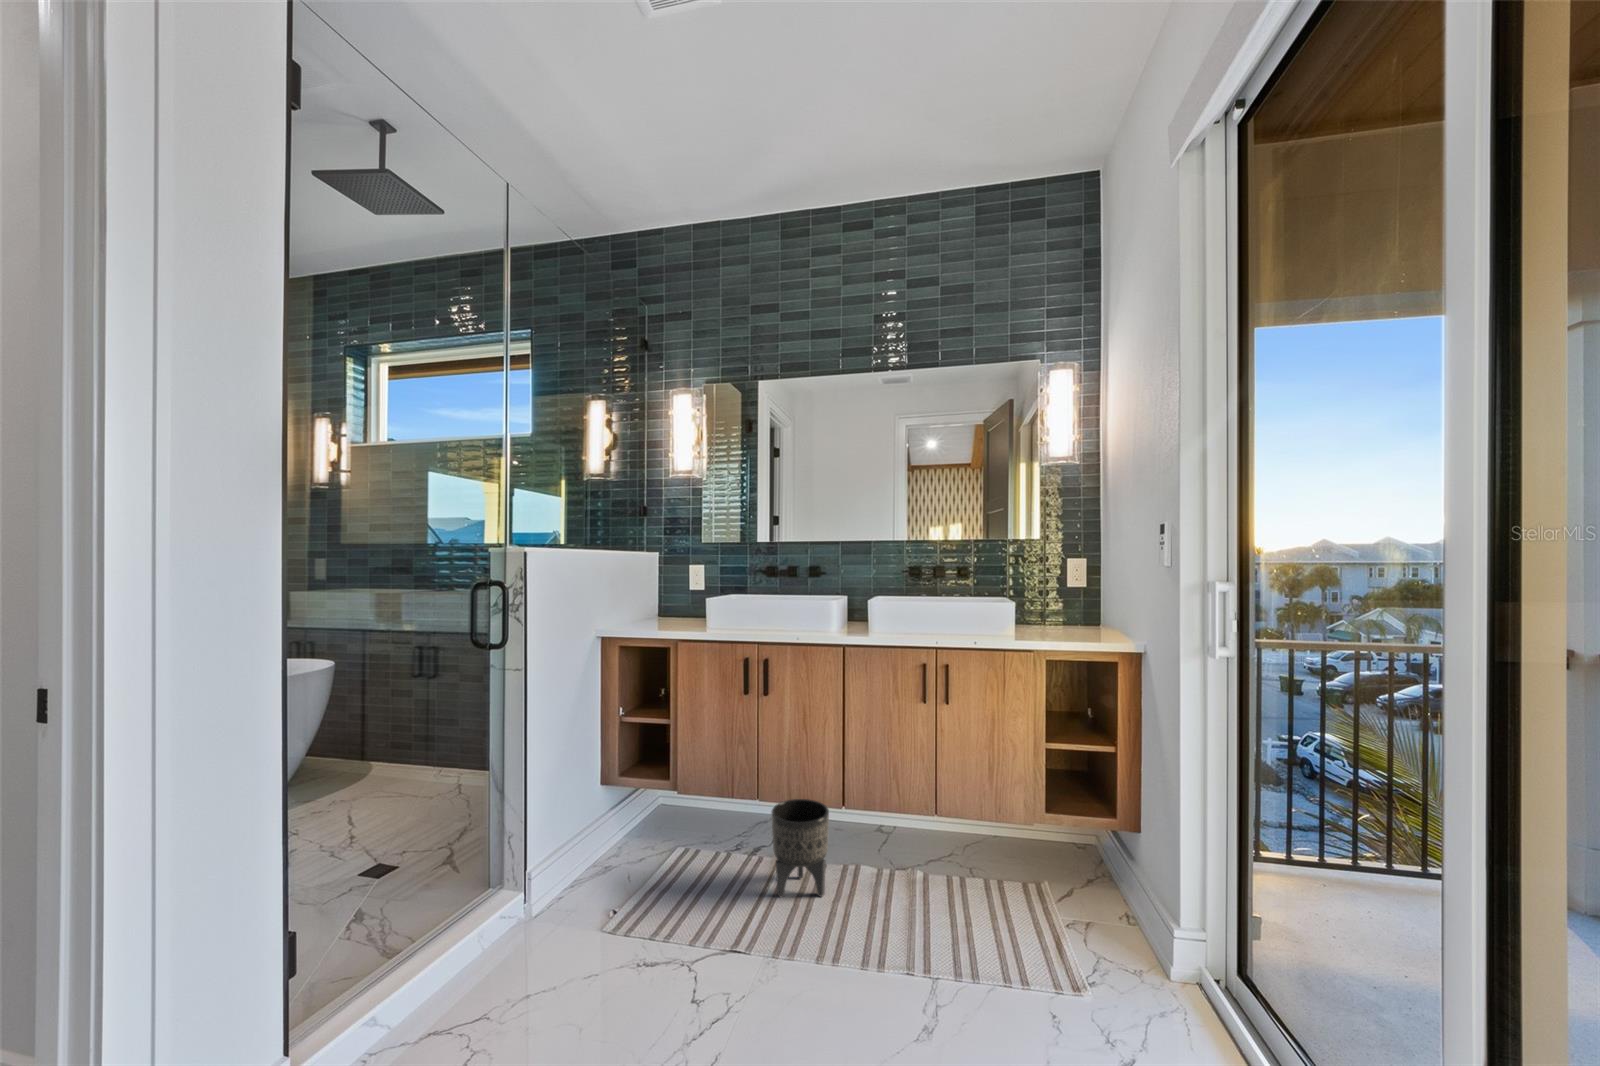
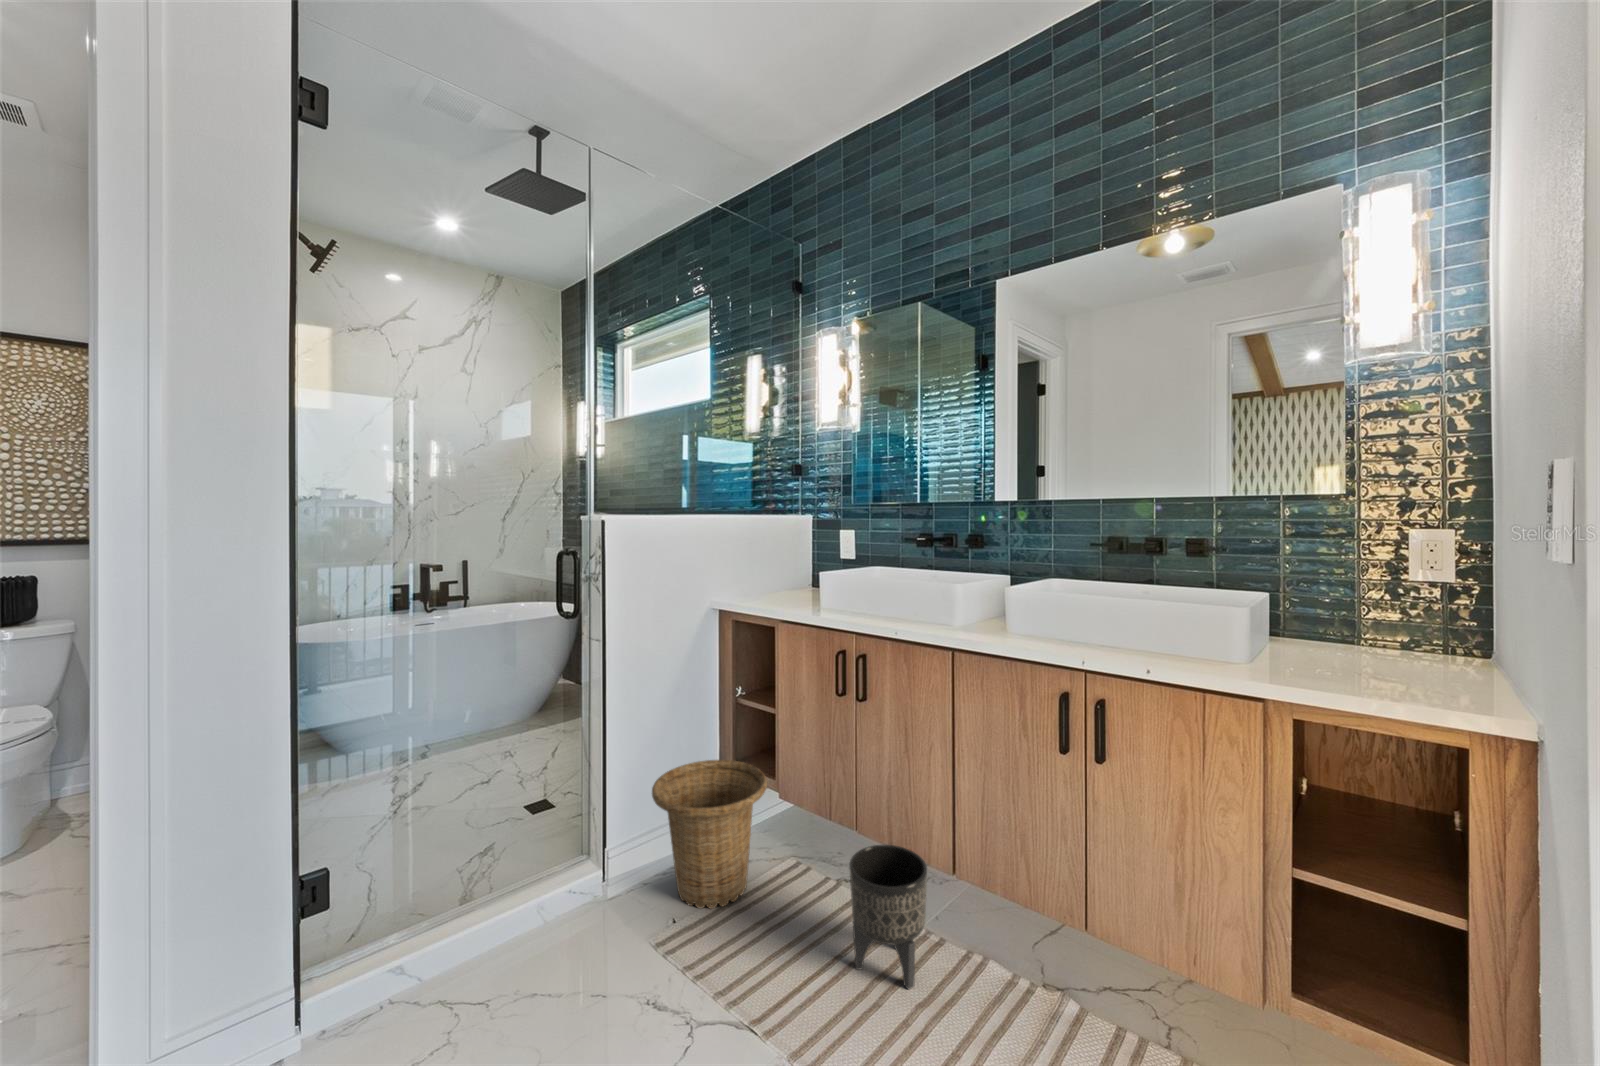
basket: none [573,769,678,900] -> present [652,760,767,909]

